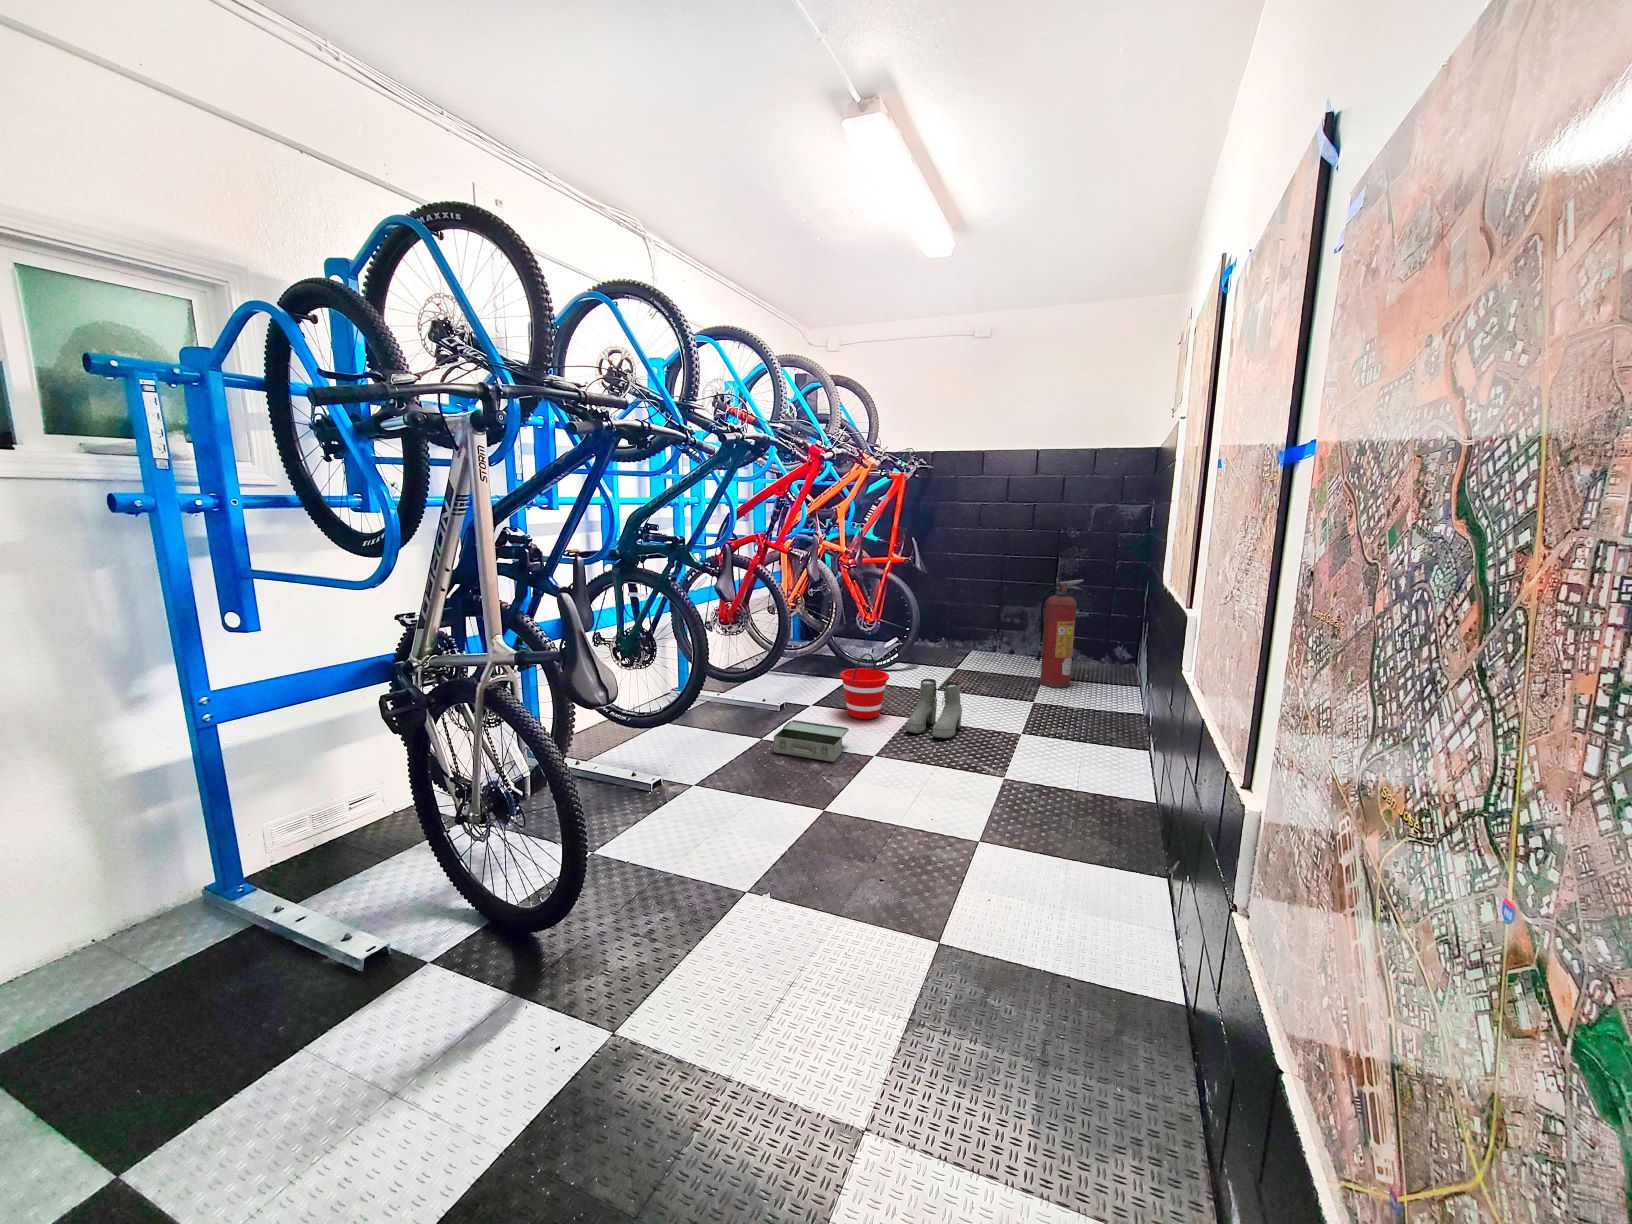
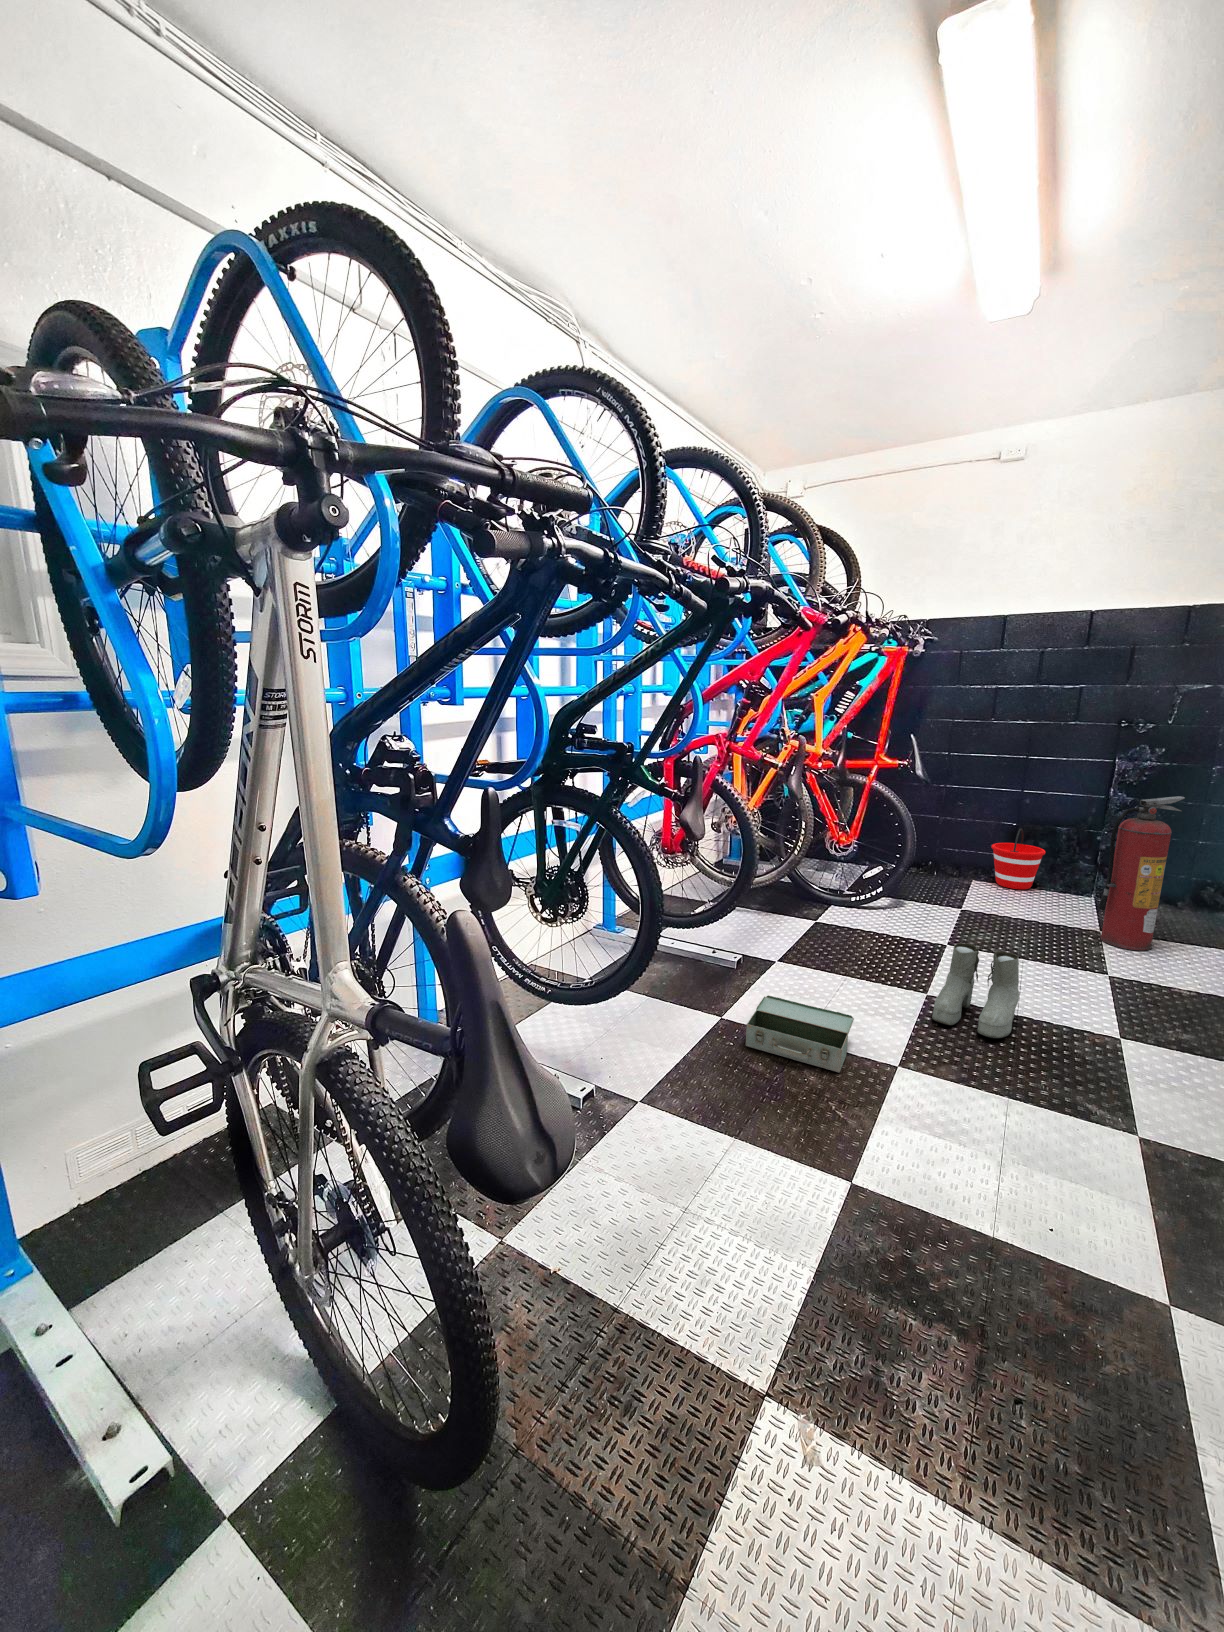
bucket: present [840,654,889,719] -> present [991,829,1046,889]

